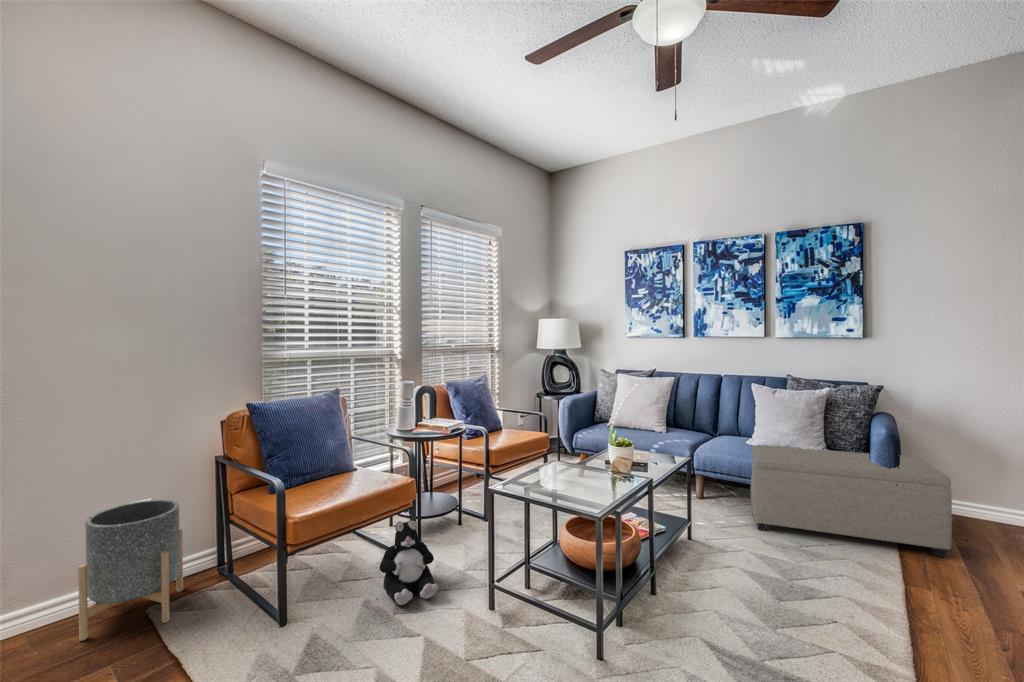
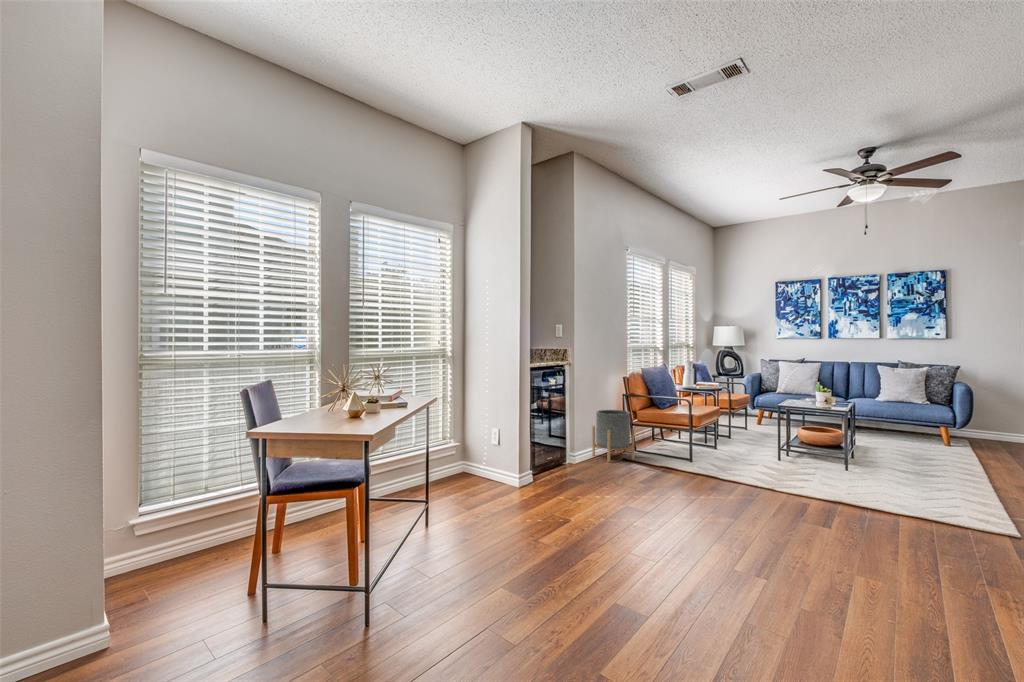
ottoman: present [750,445,952,557] -> none [879,401,1000,452]
plush toy: present [380,520,438,605] -> none [715,423,748,457]

